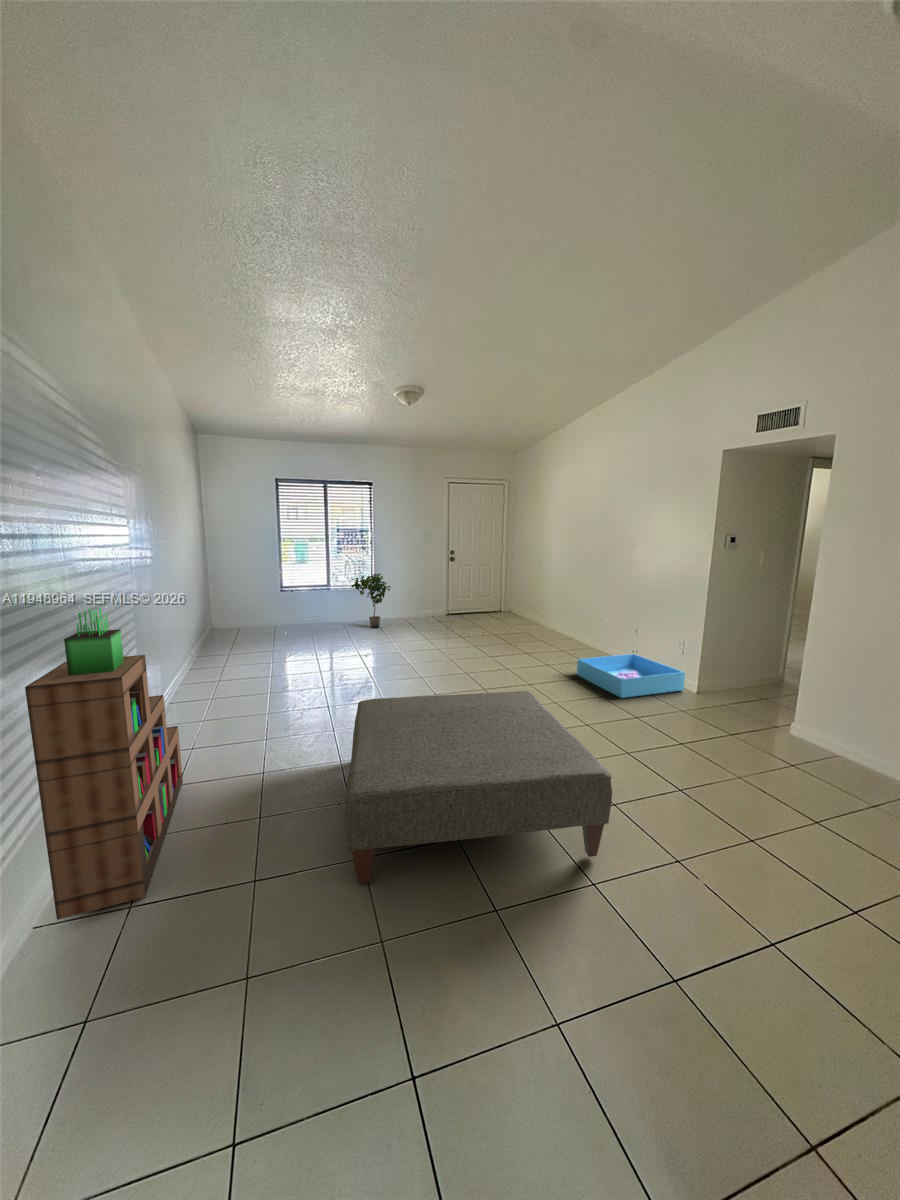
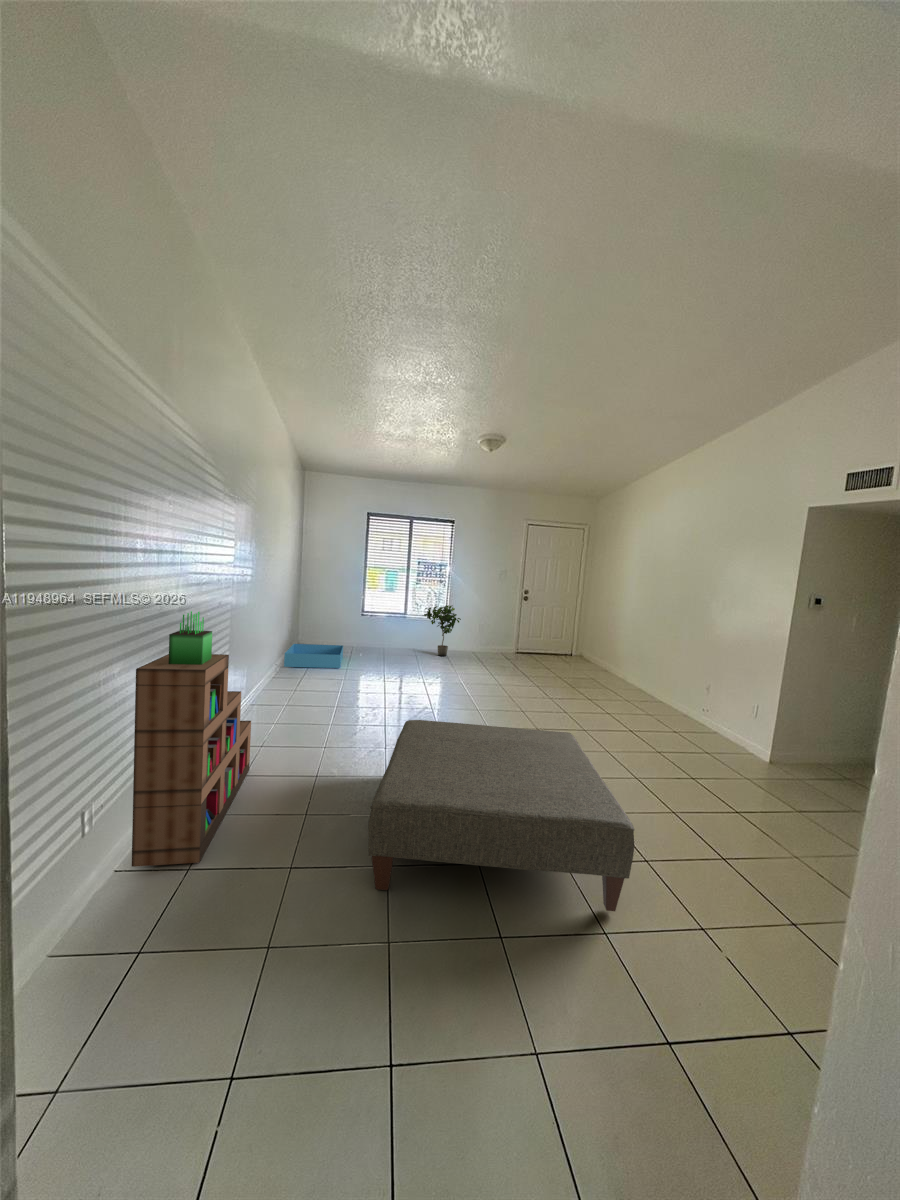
storage bin: present [577,654,685,698] -> present [284,644,343,668]

